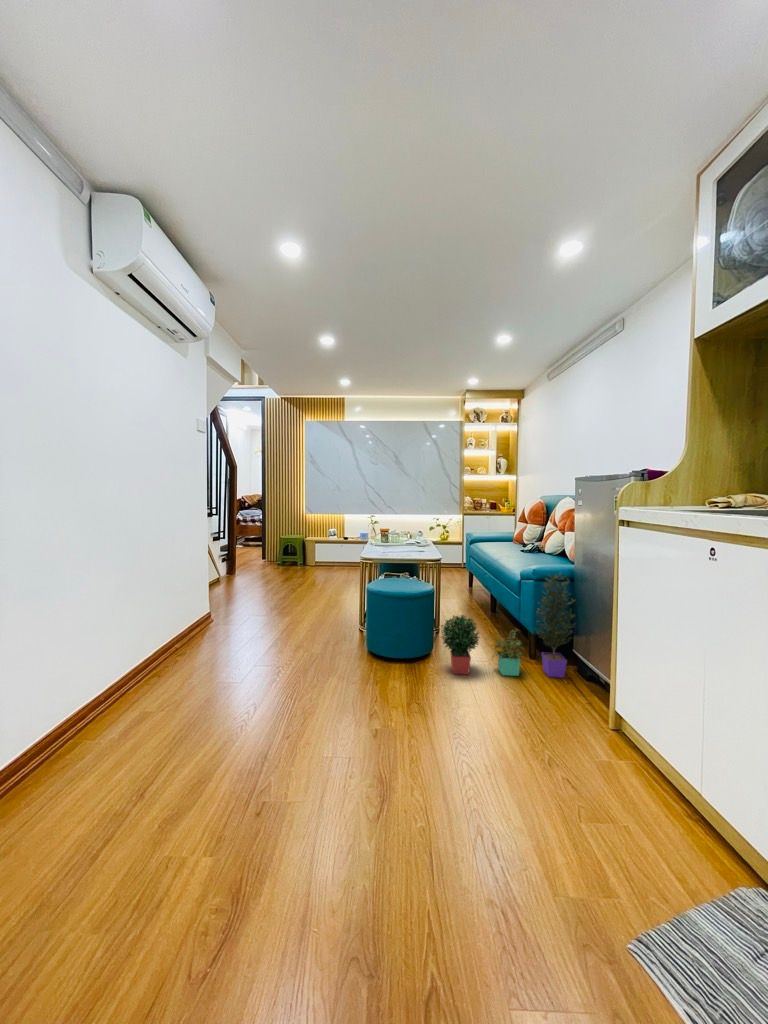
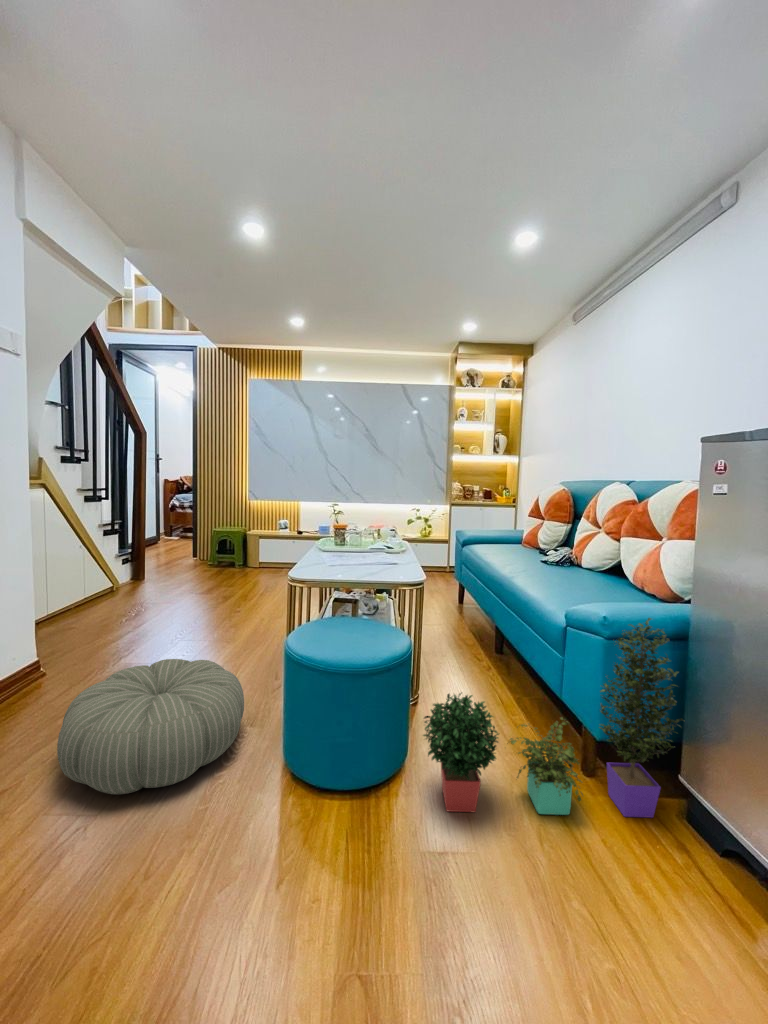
pouf: none [247,607,339,665] -> present [57,659,244,794]

